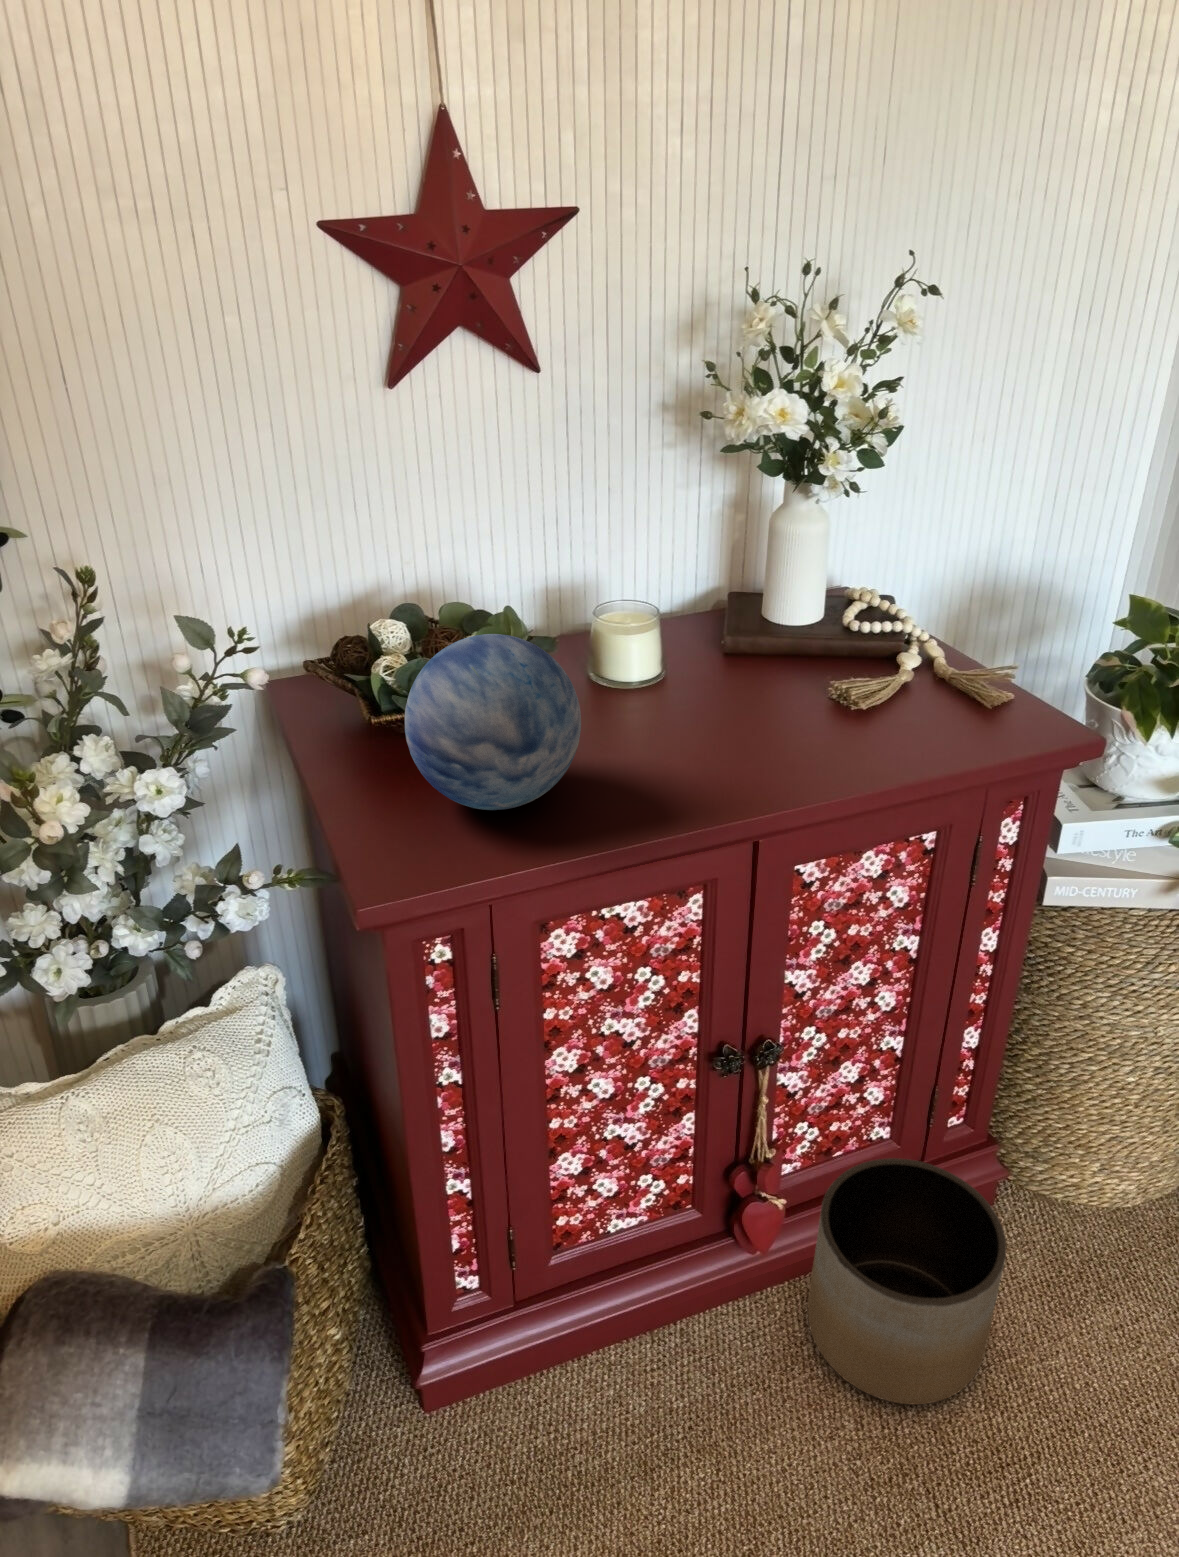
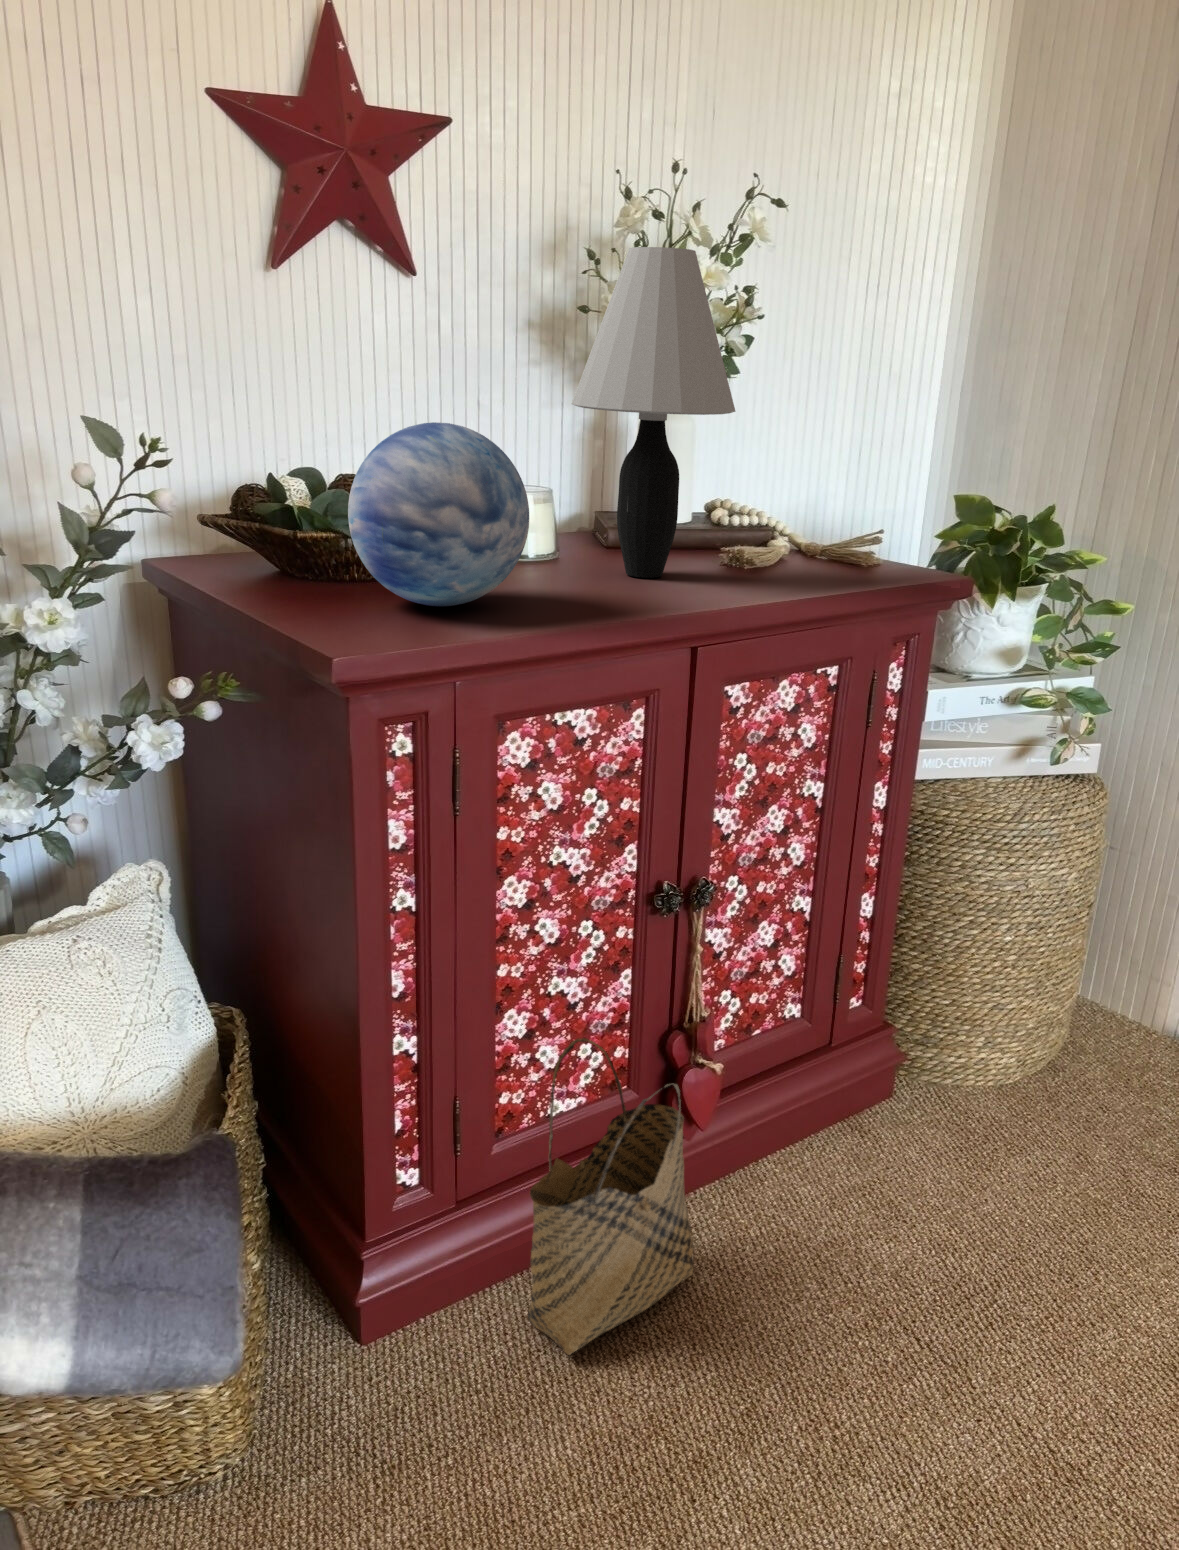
table lamp: none [657,409,830,736] -> present [572,247,735,578]
planter: present [808,1158,1006,1404] -> none [745,1025,943,1259]
woven basket: none [563,1185,735,1462] -> present [527,1038,693,1355]

